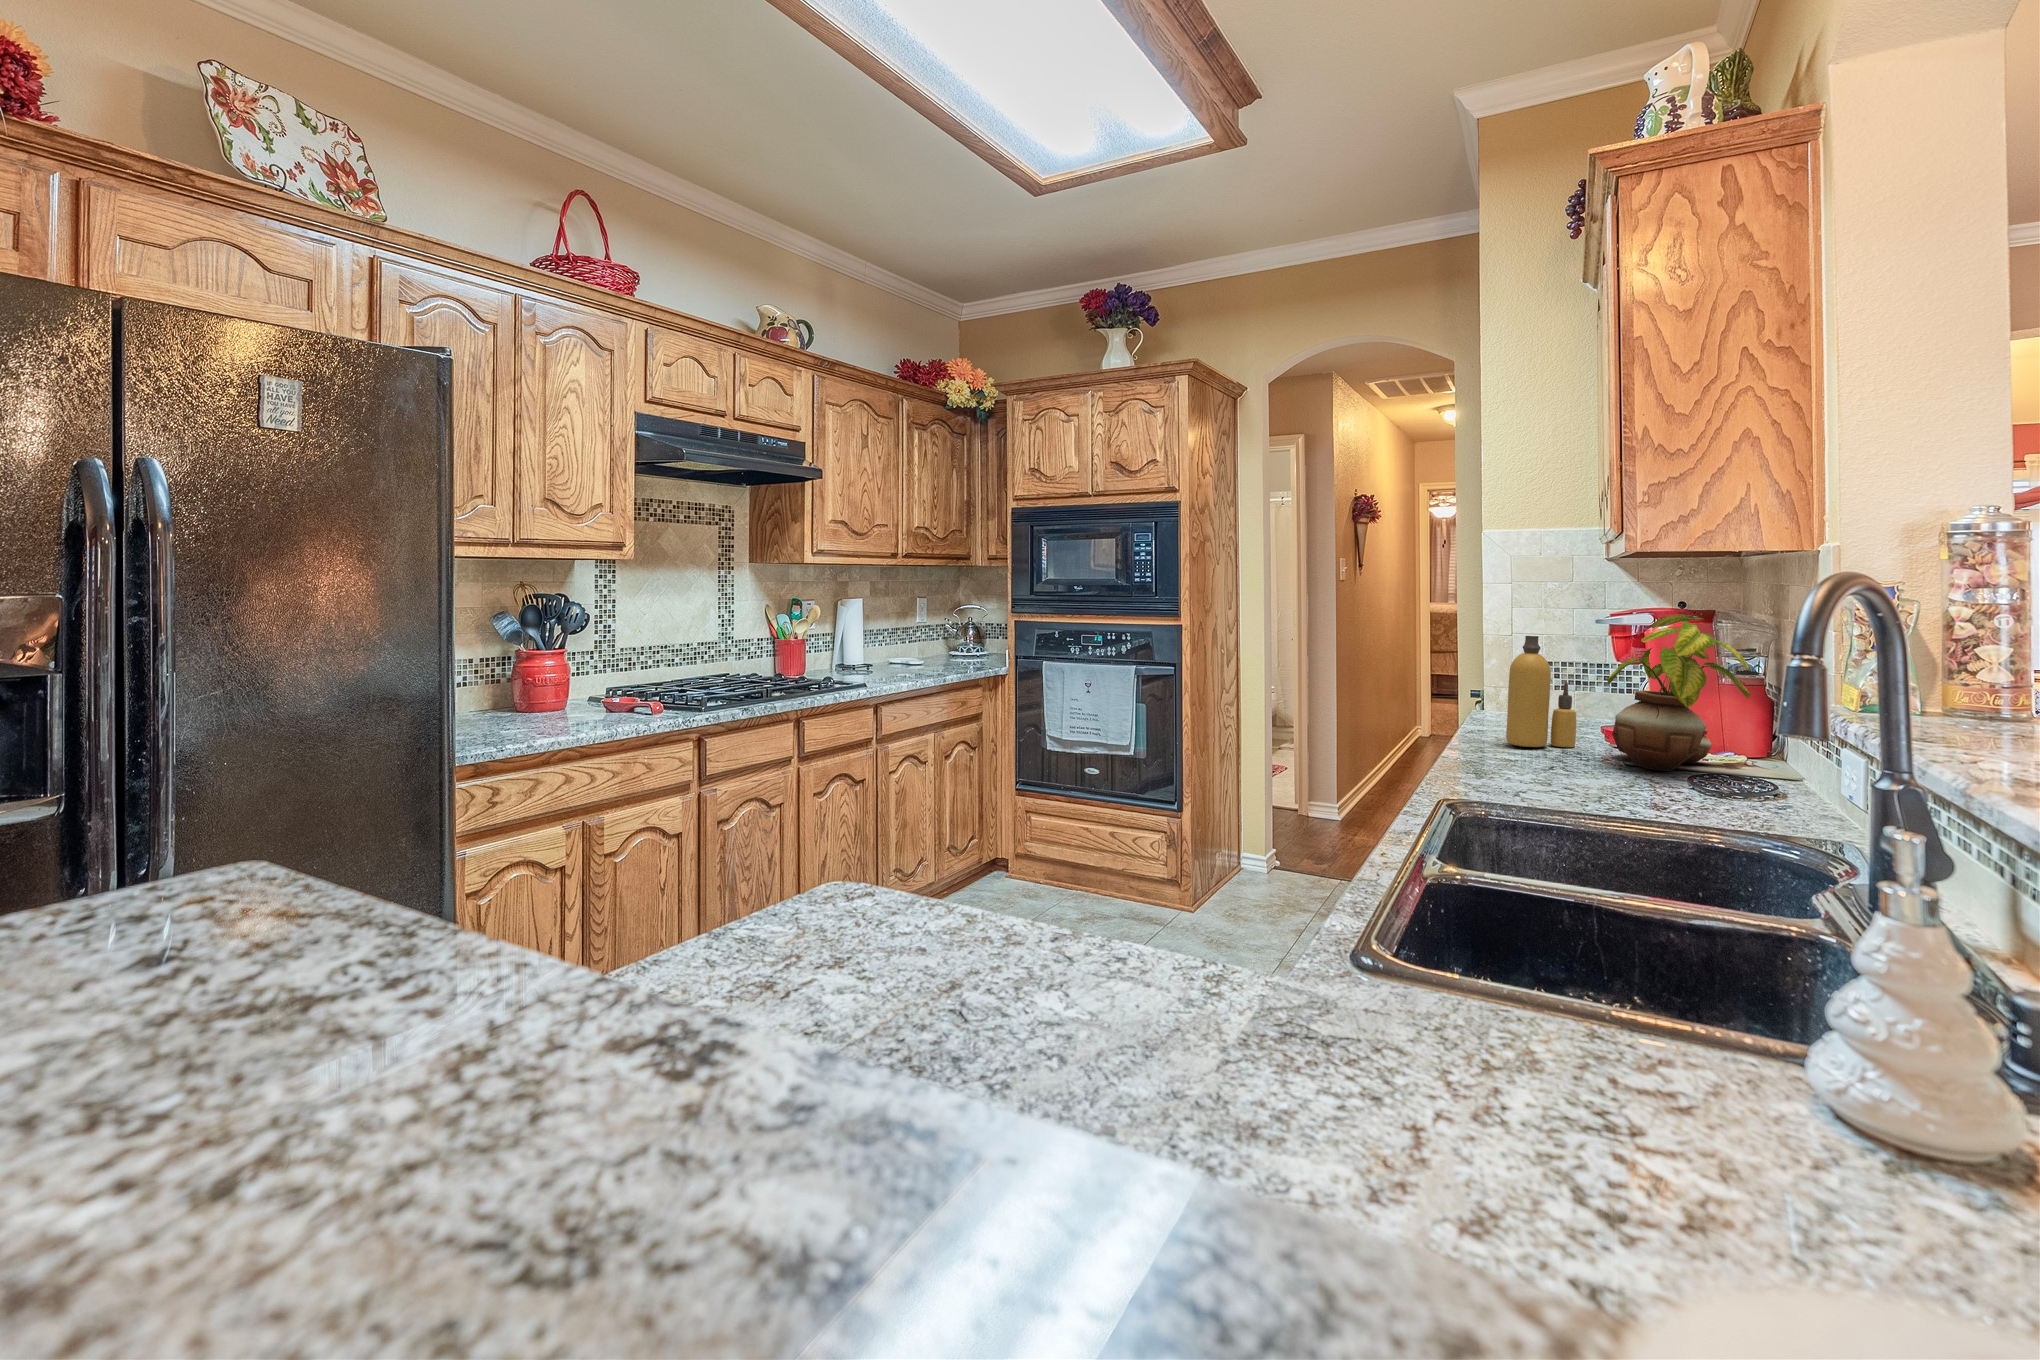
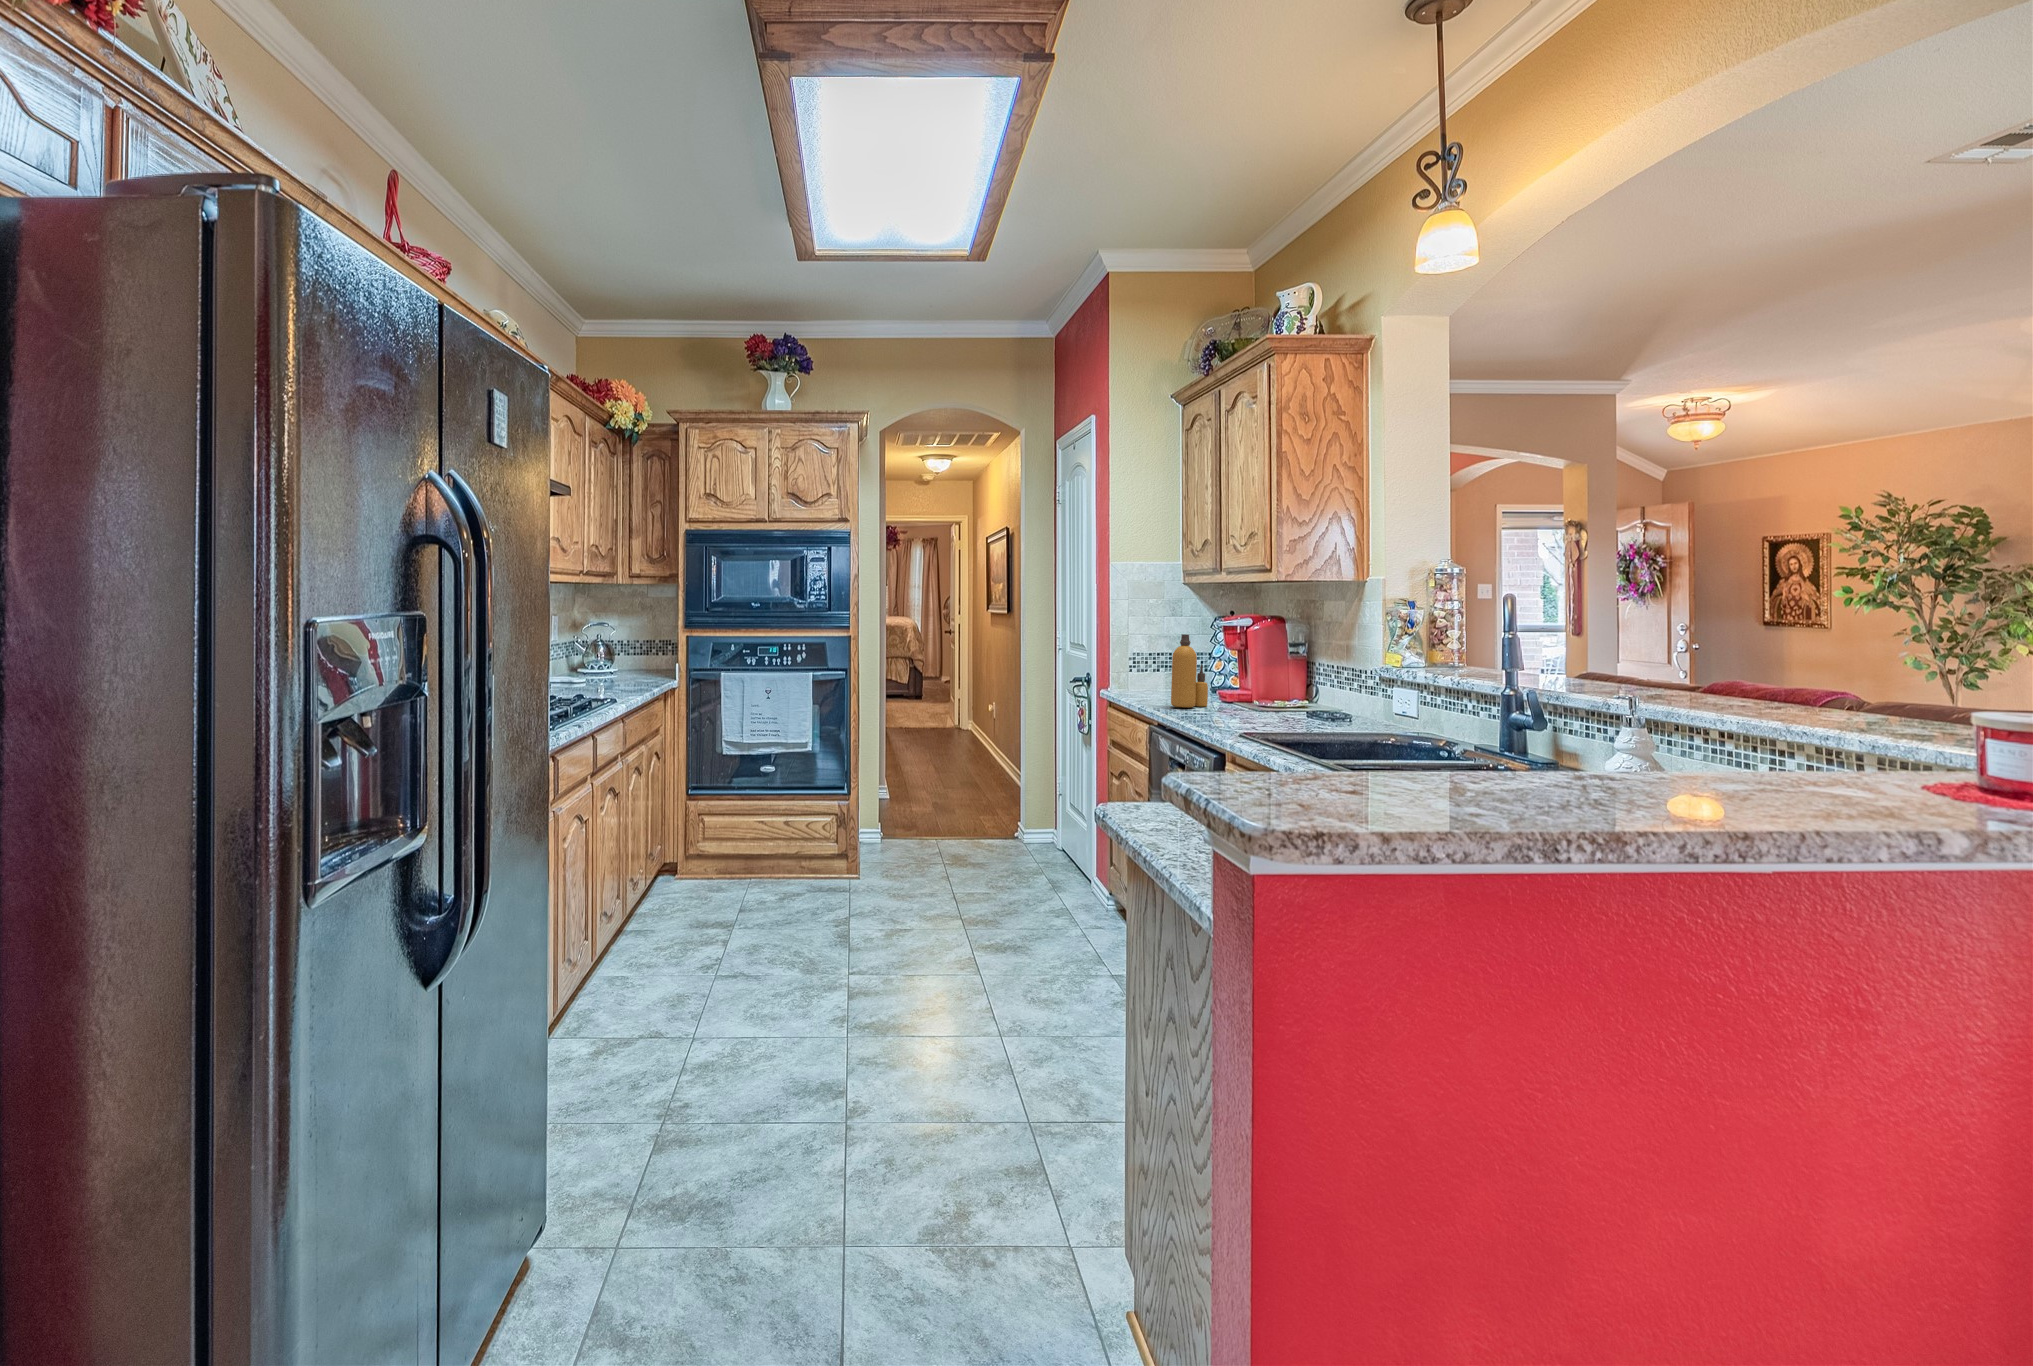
potted plant: present [1607,614,1750,771] -> none [1238,618,1328,713]

